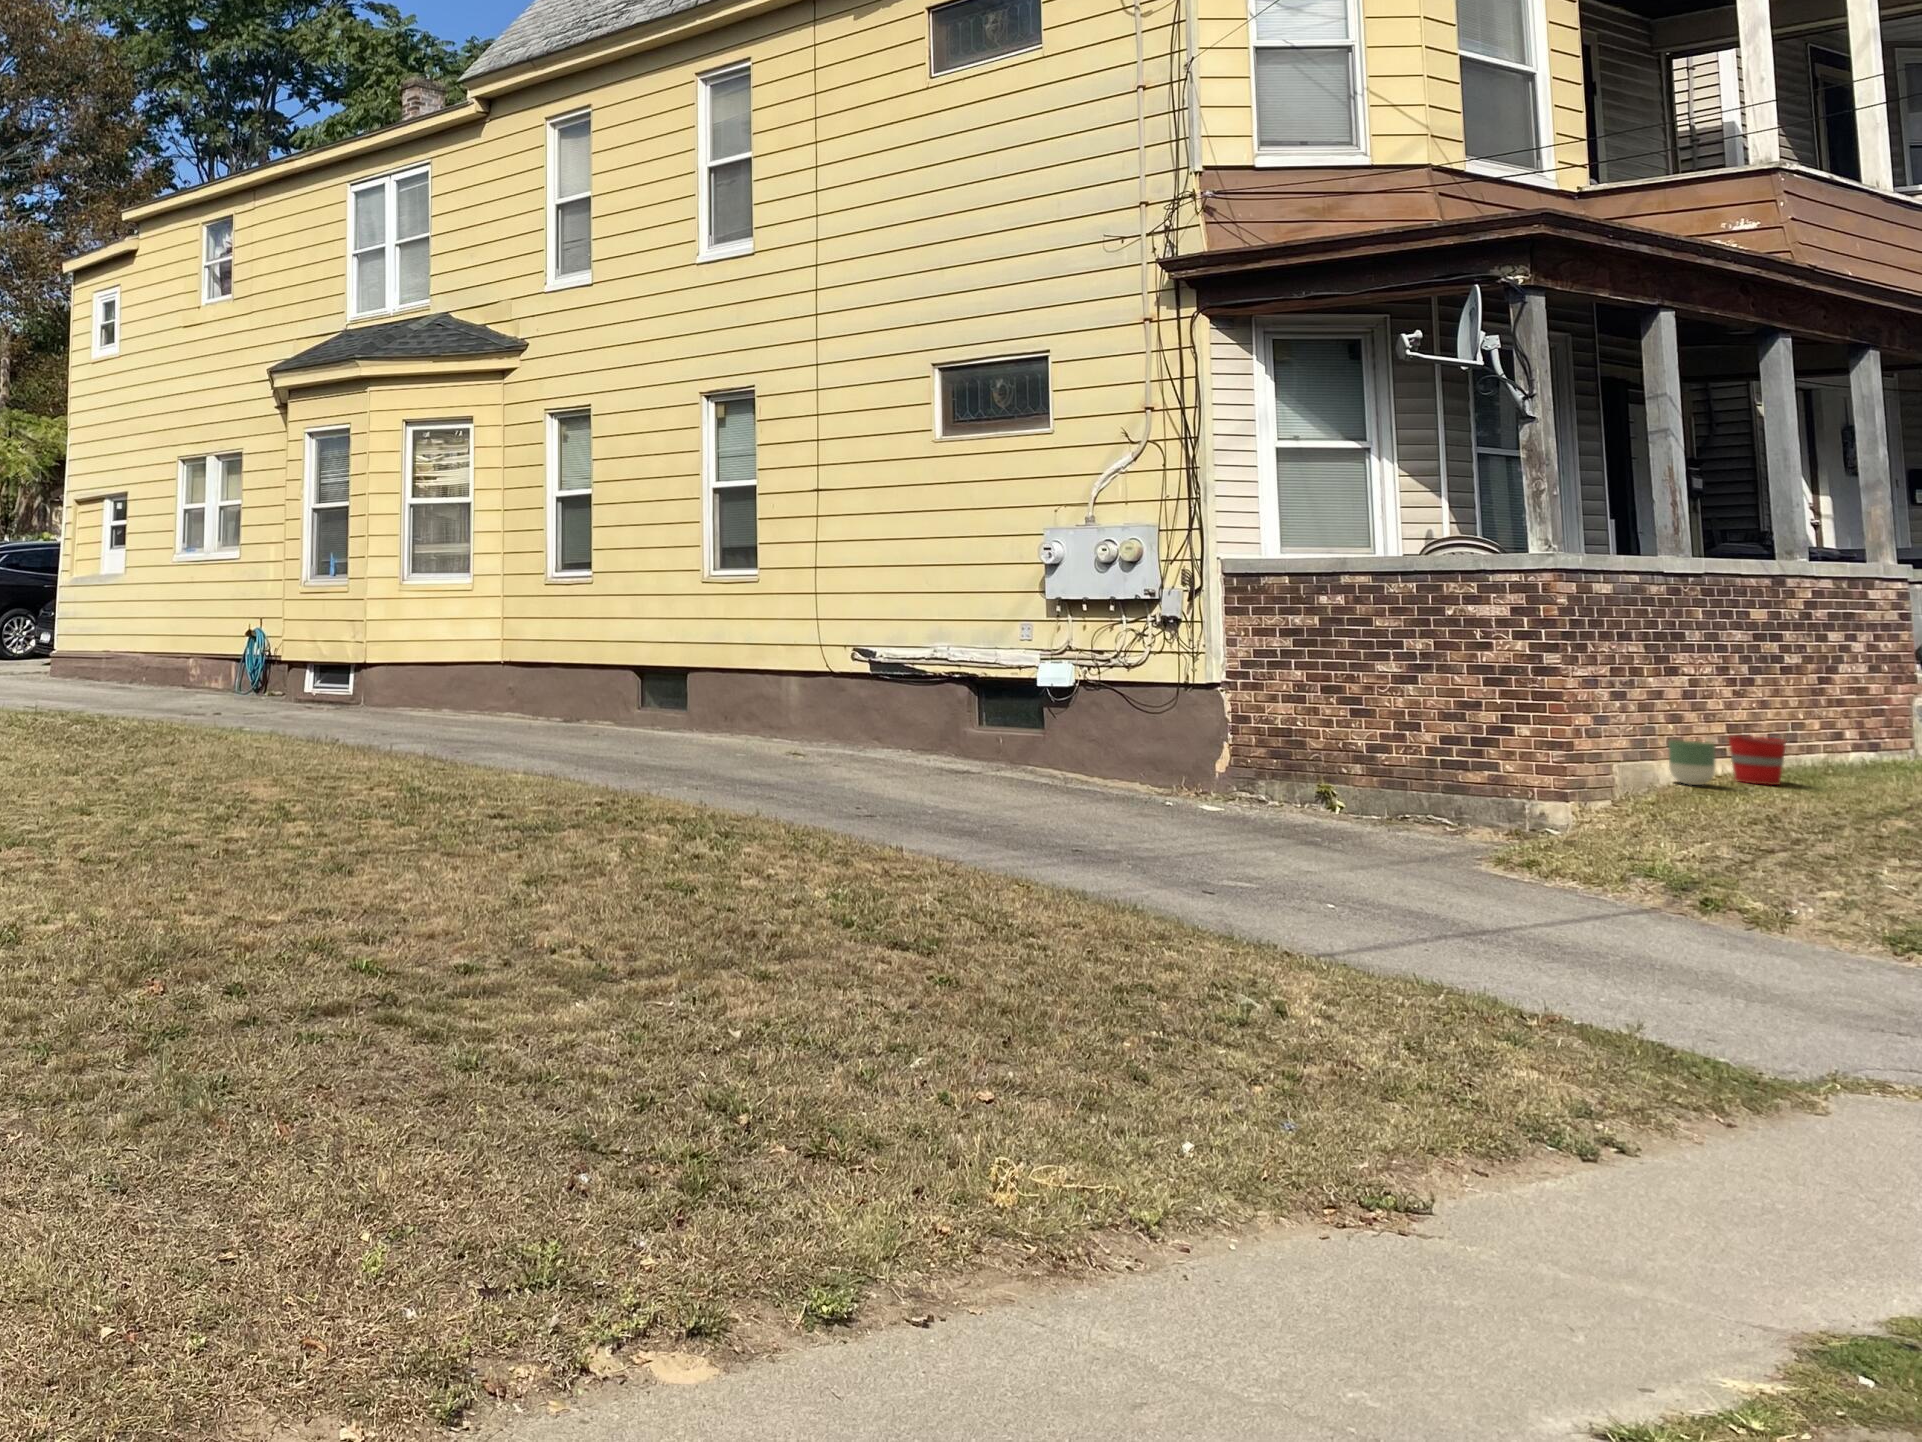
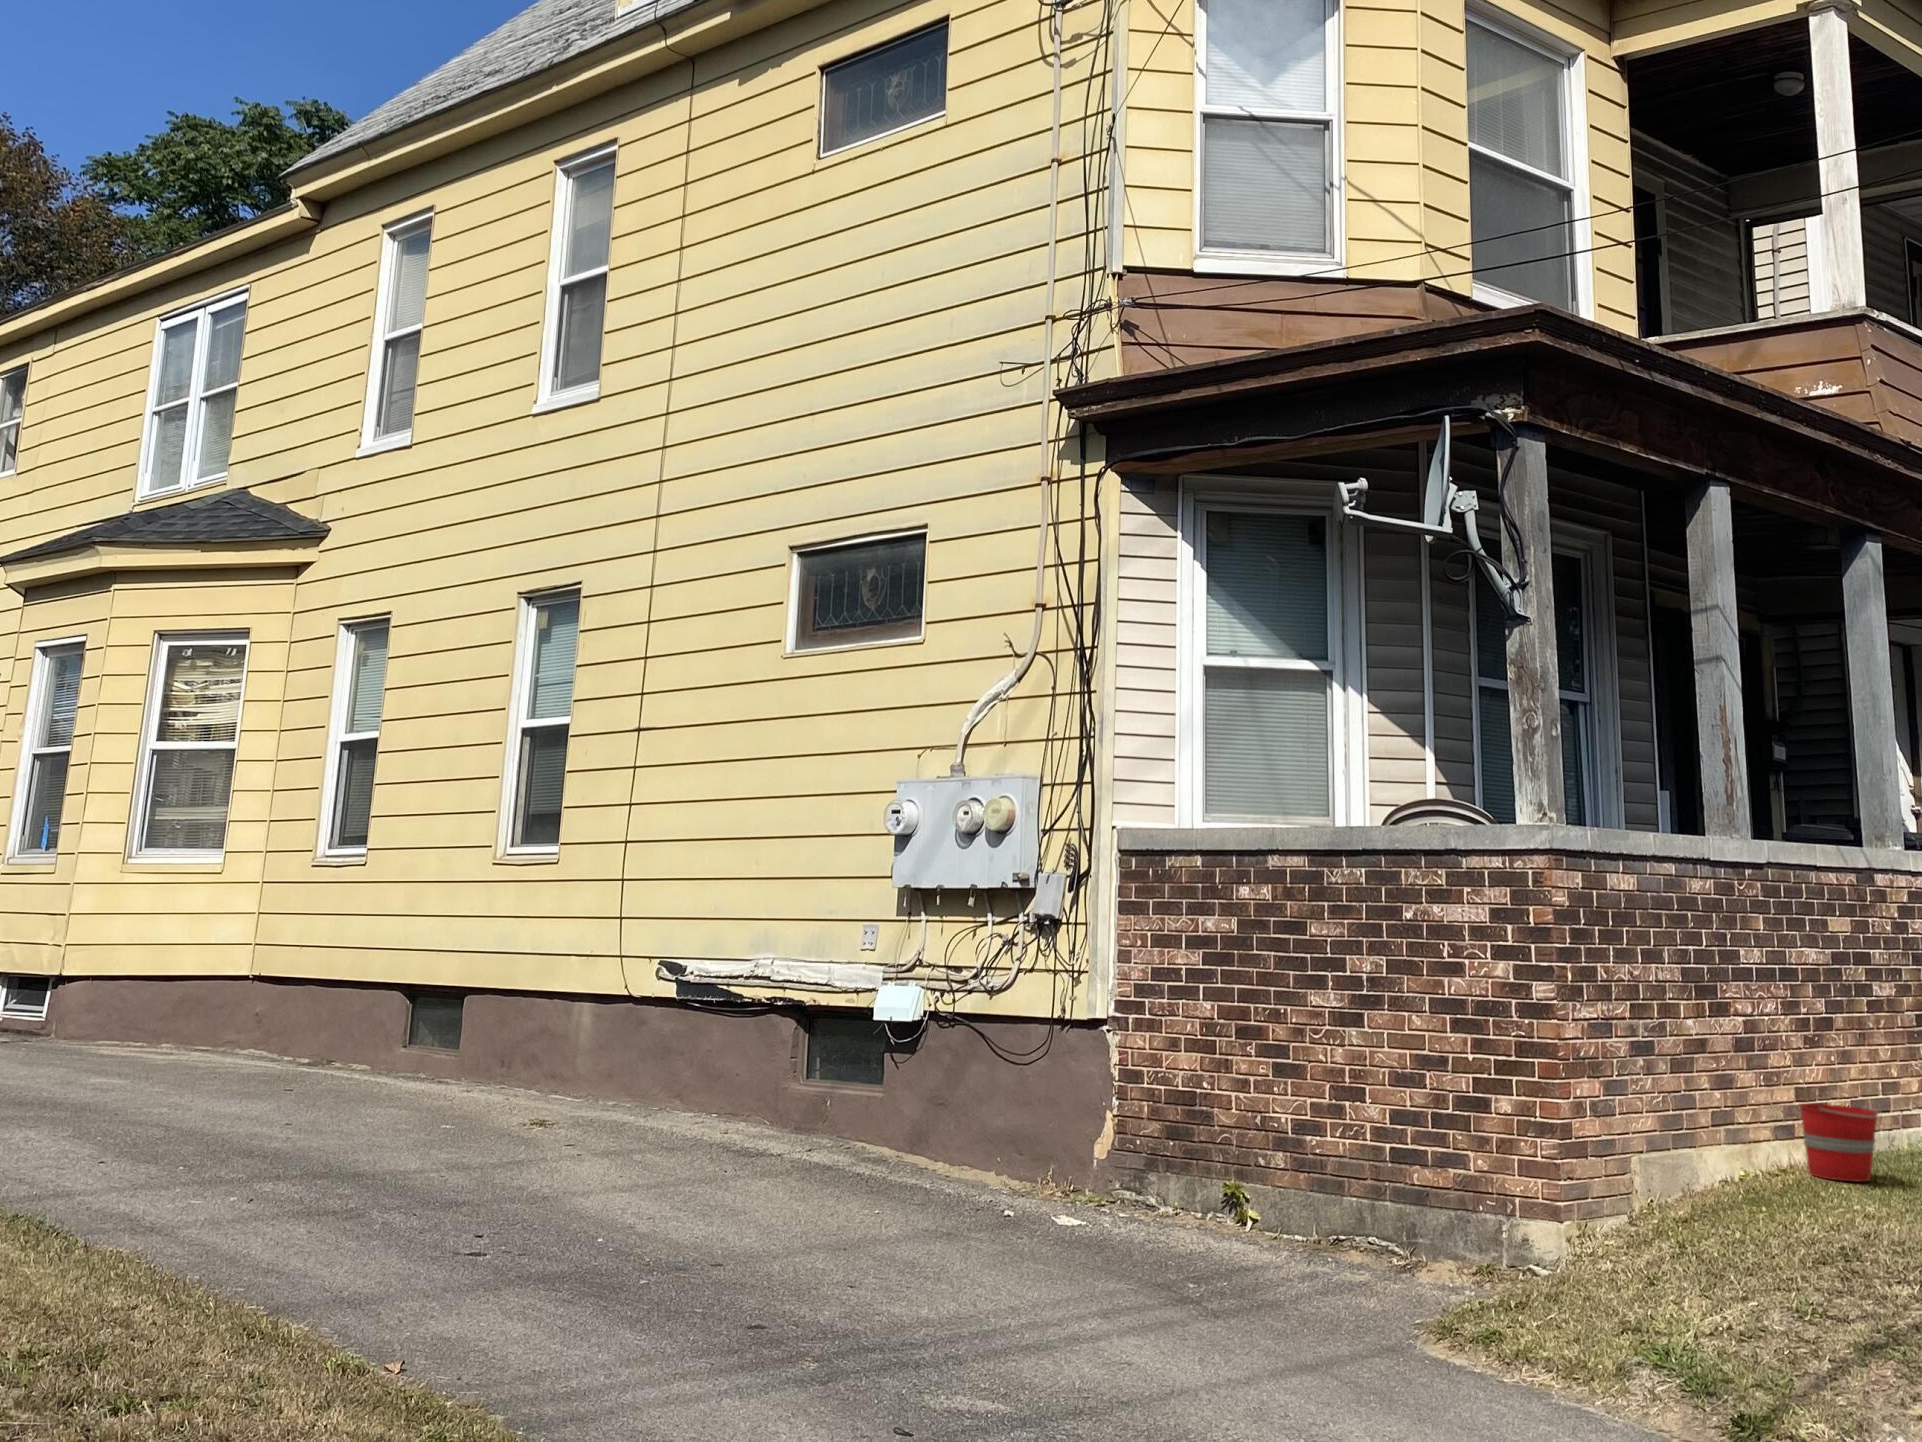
planter: present [1668,740,1716,785] -> none [1715,1115,1780,1187]

